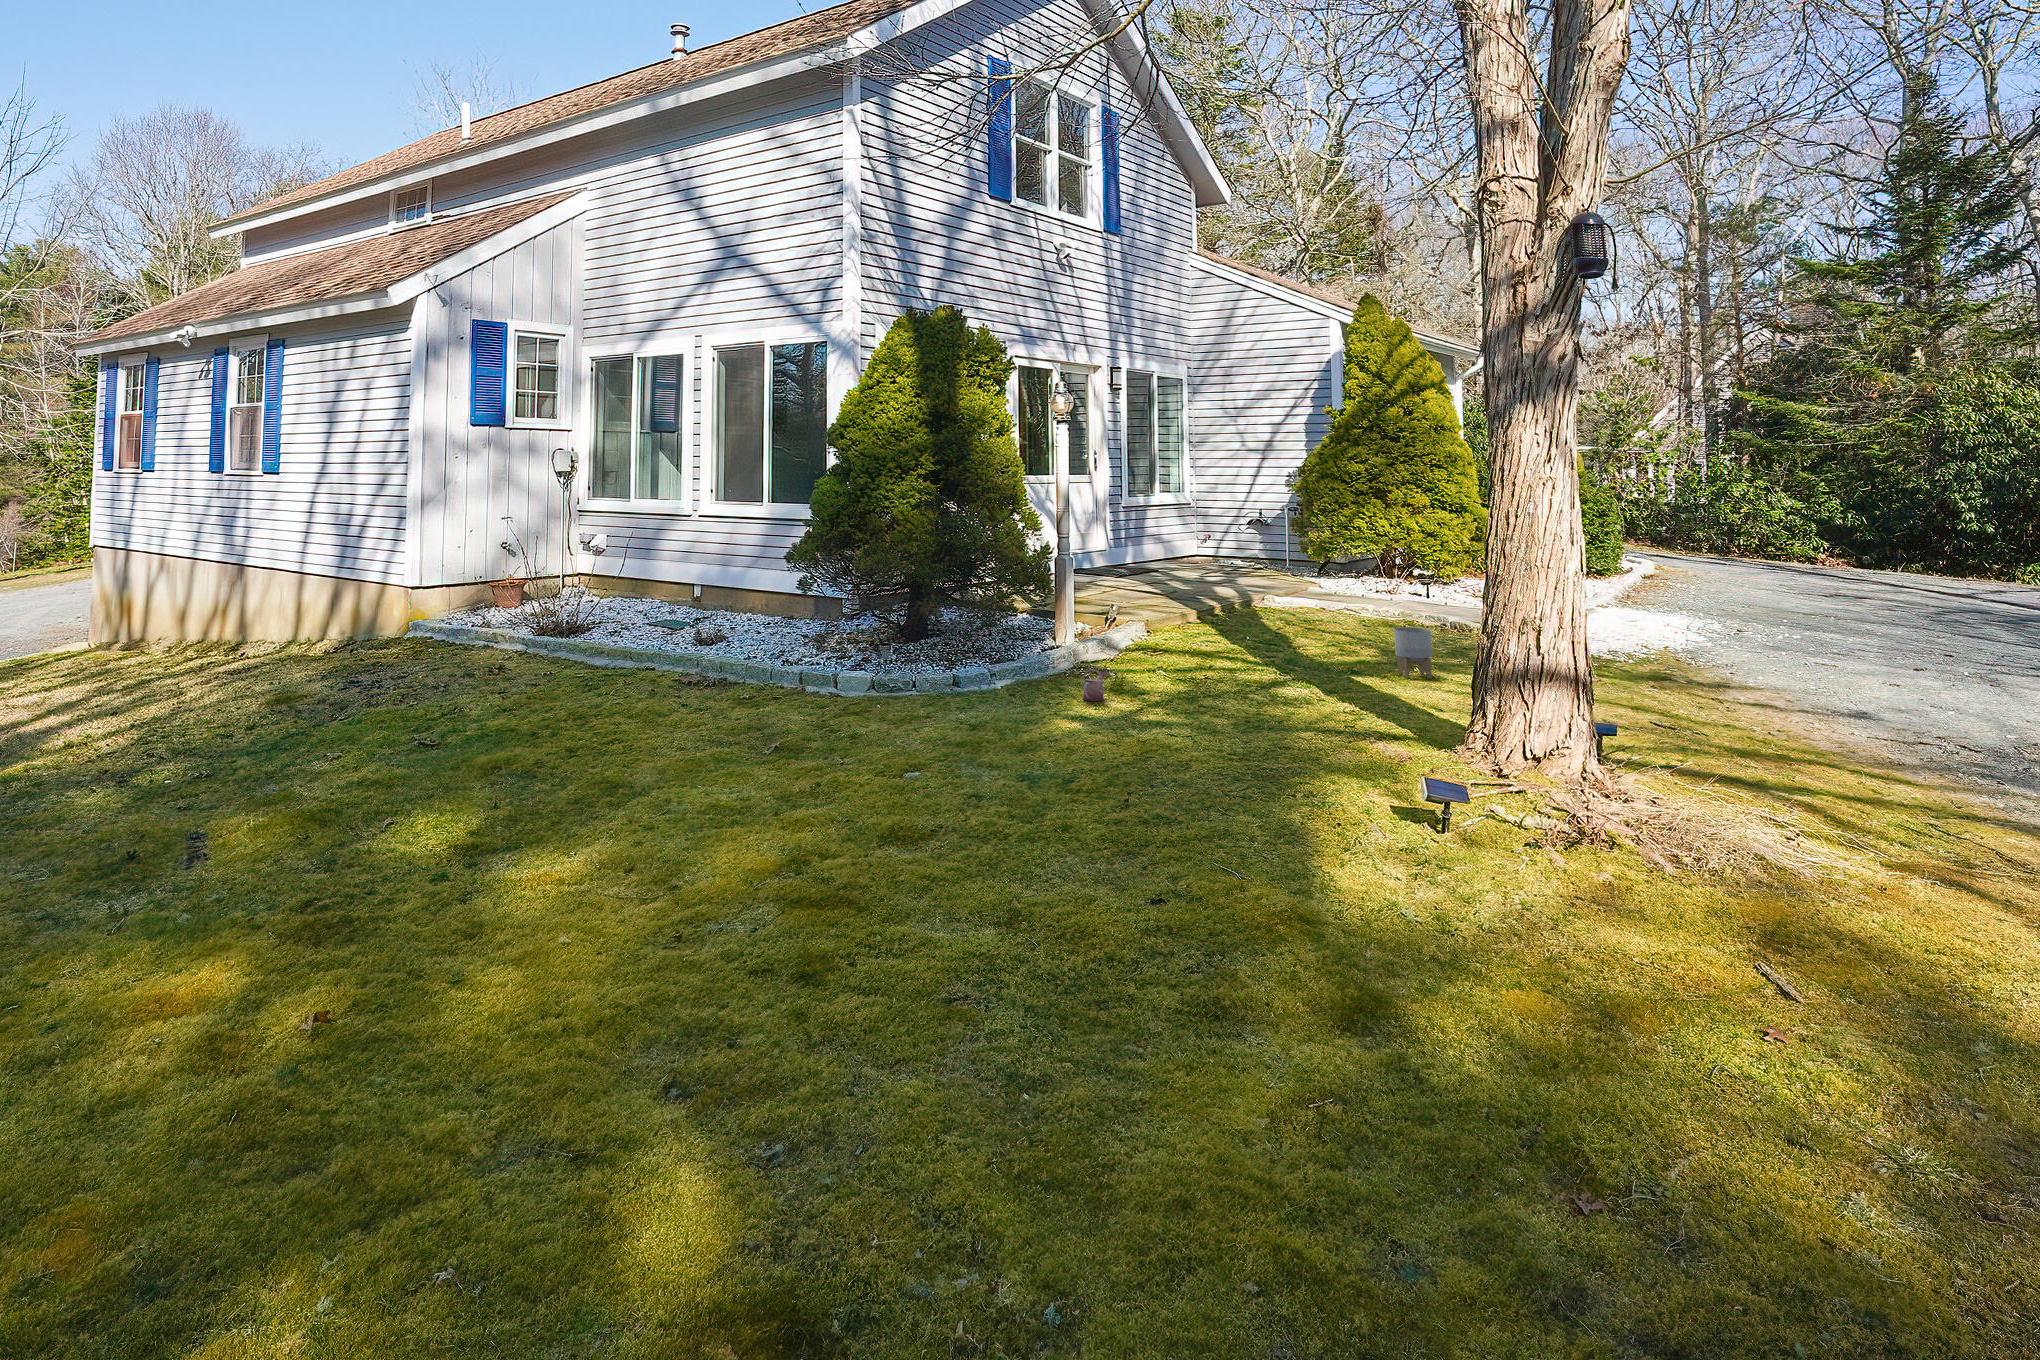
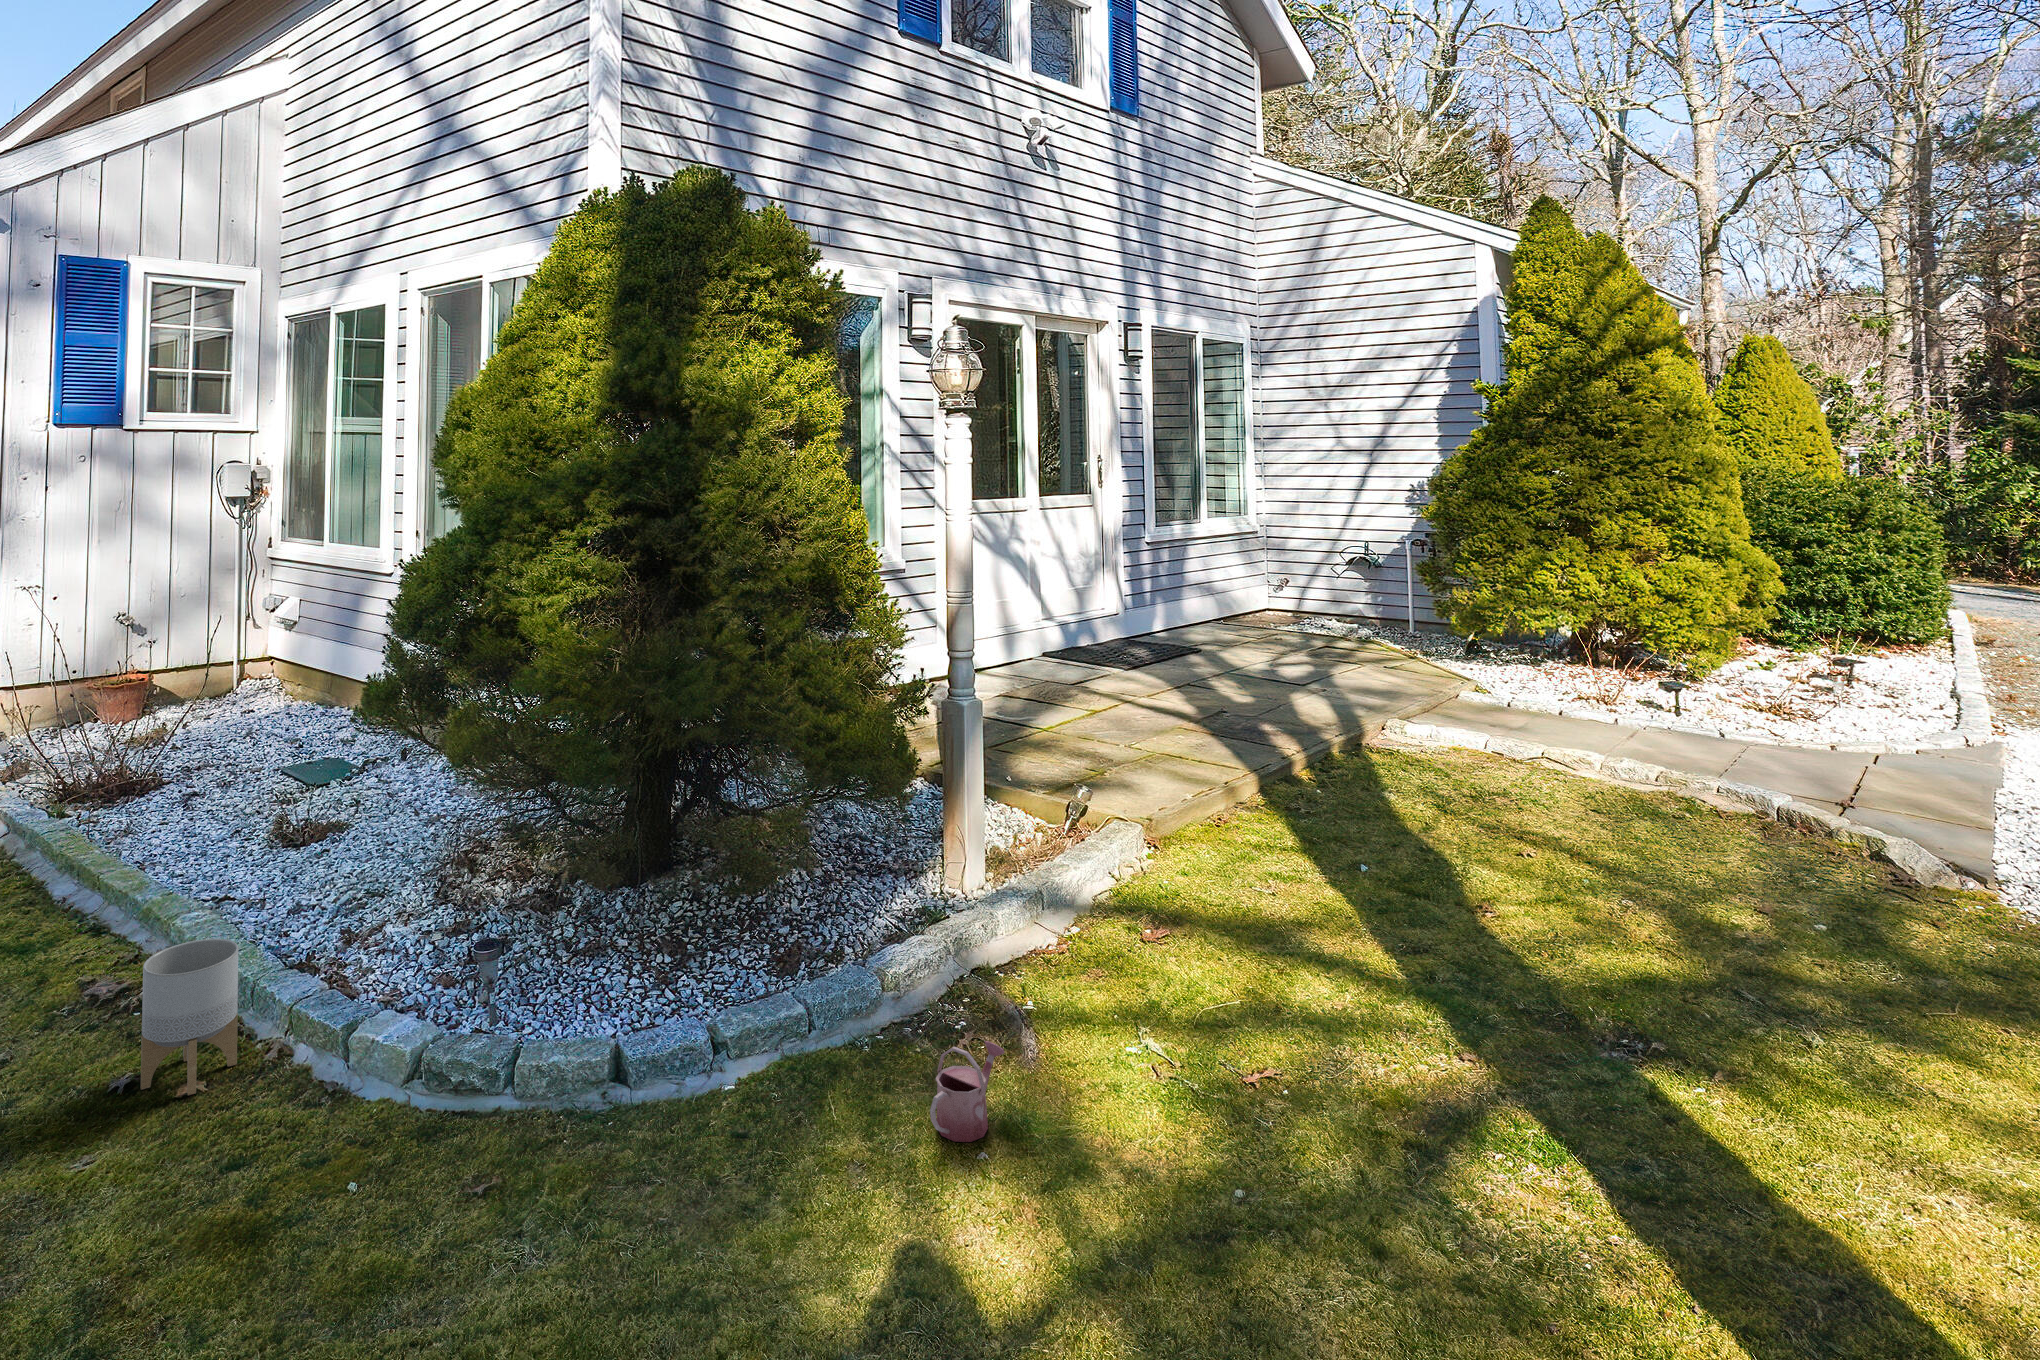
planter: present [1394,627,1432,679] -> present [141,939,238,1095]

